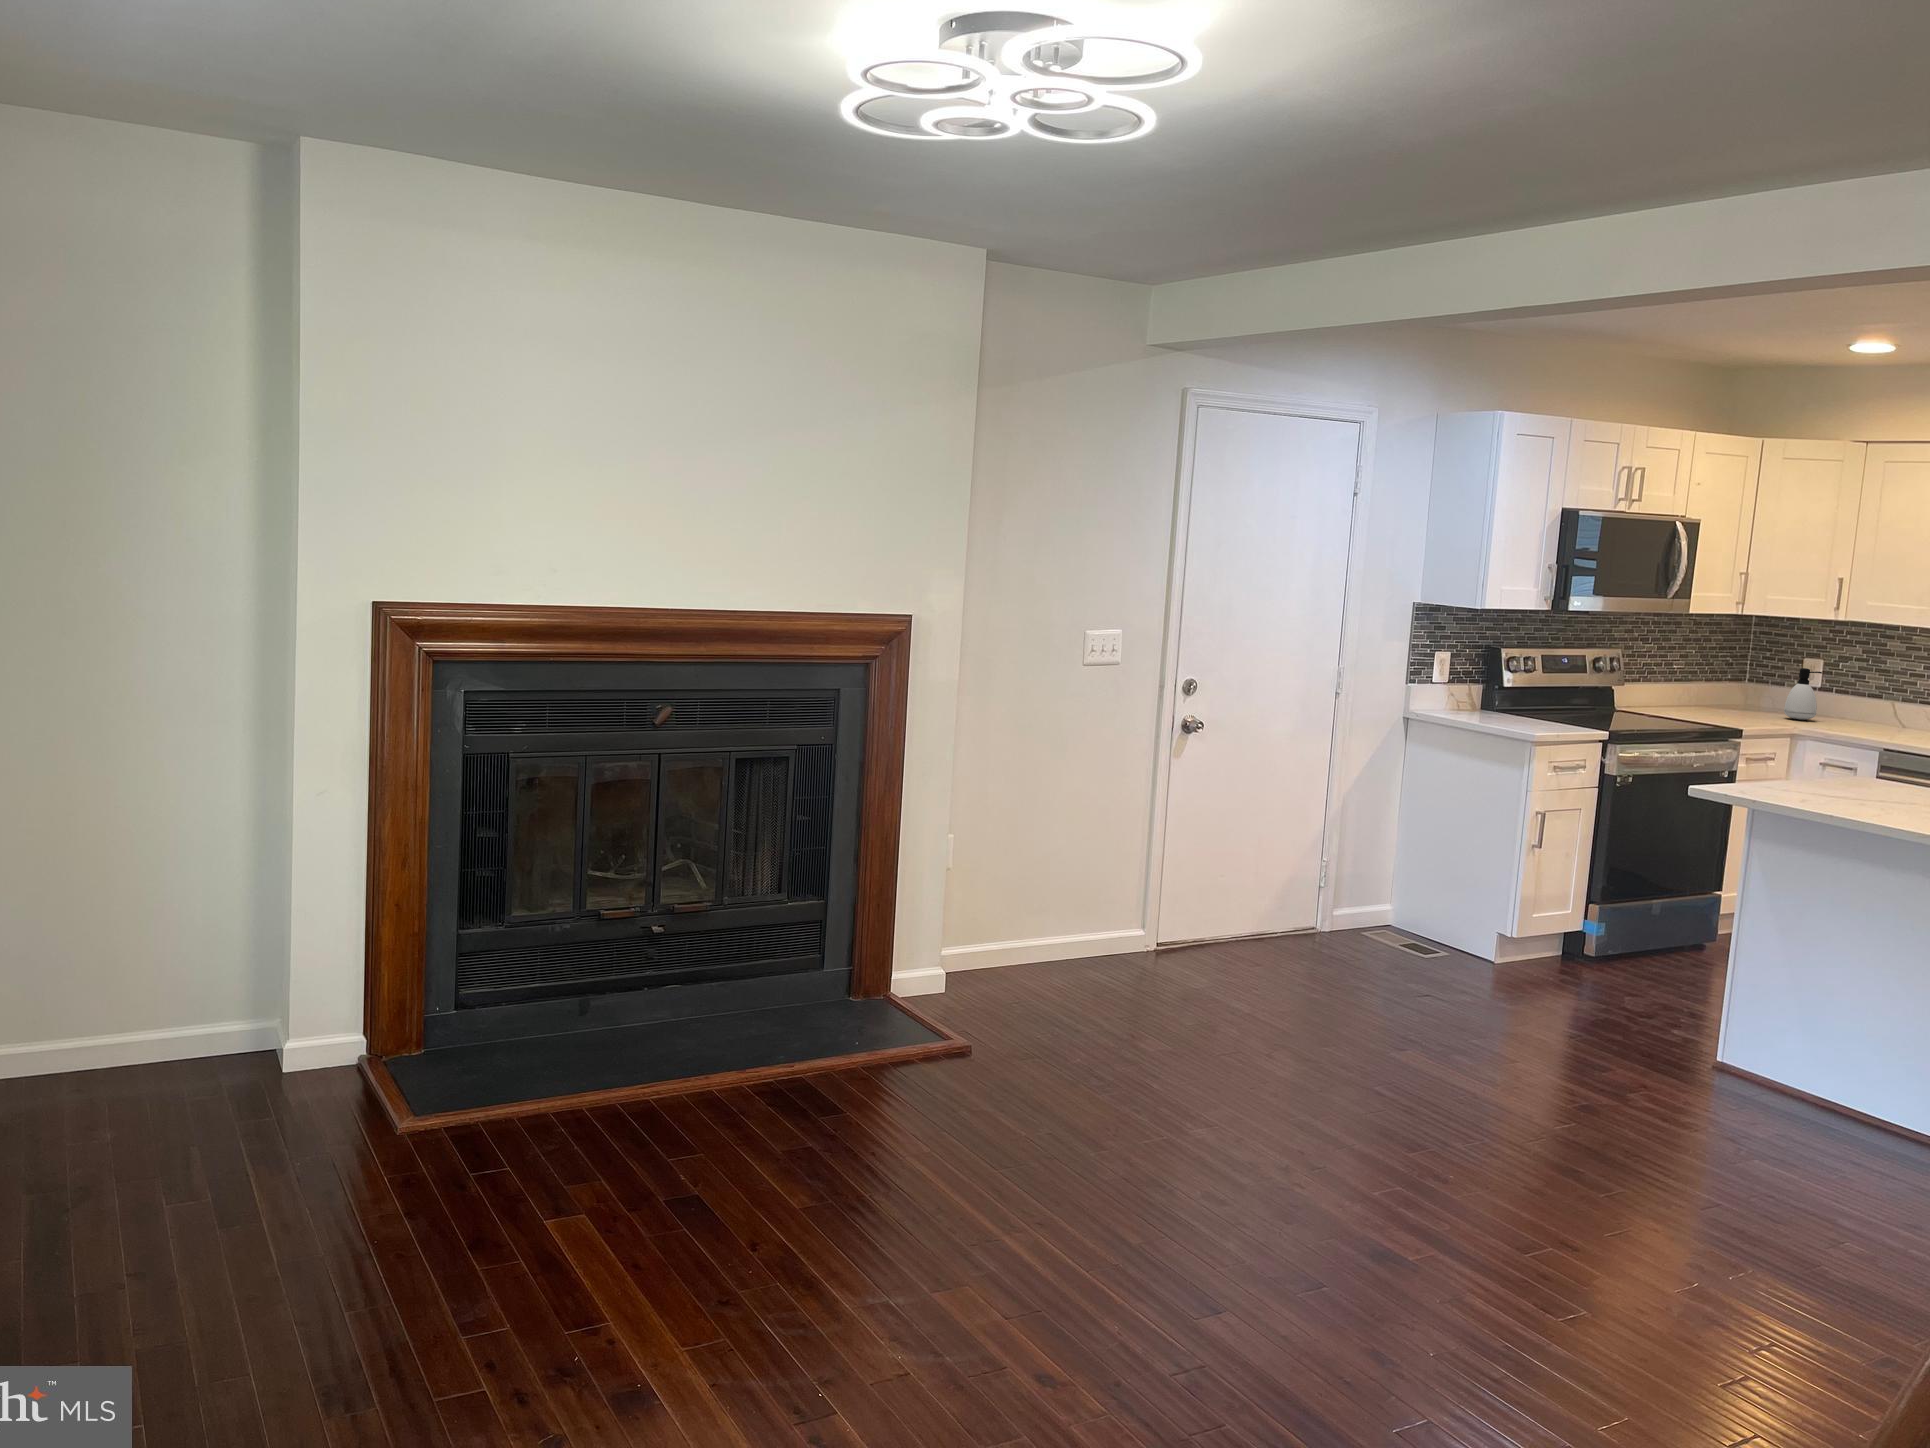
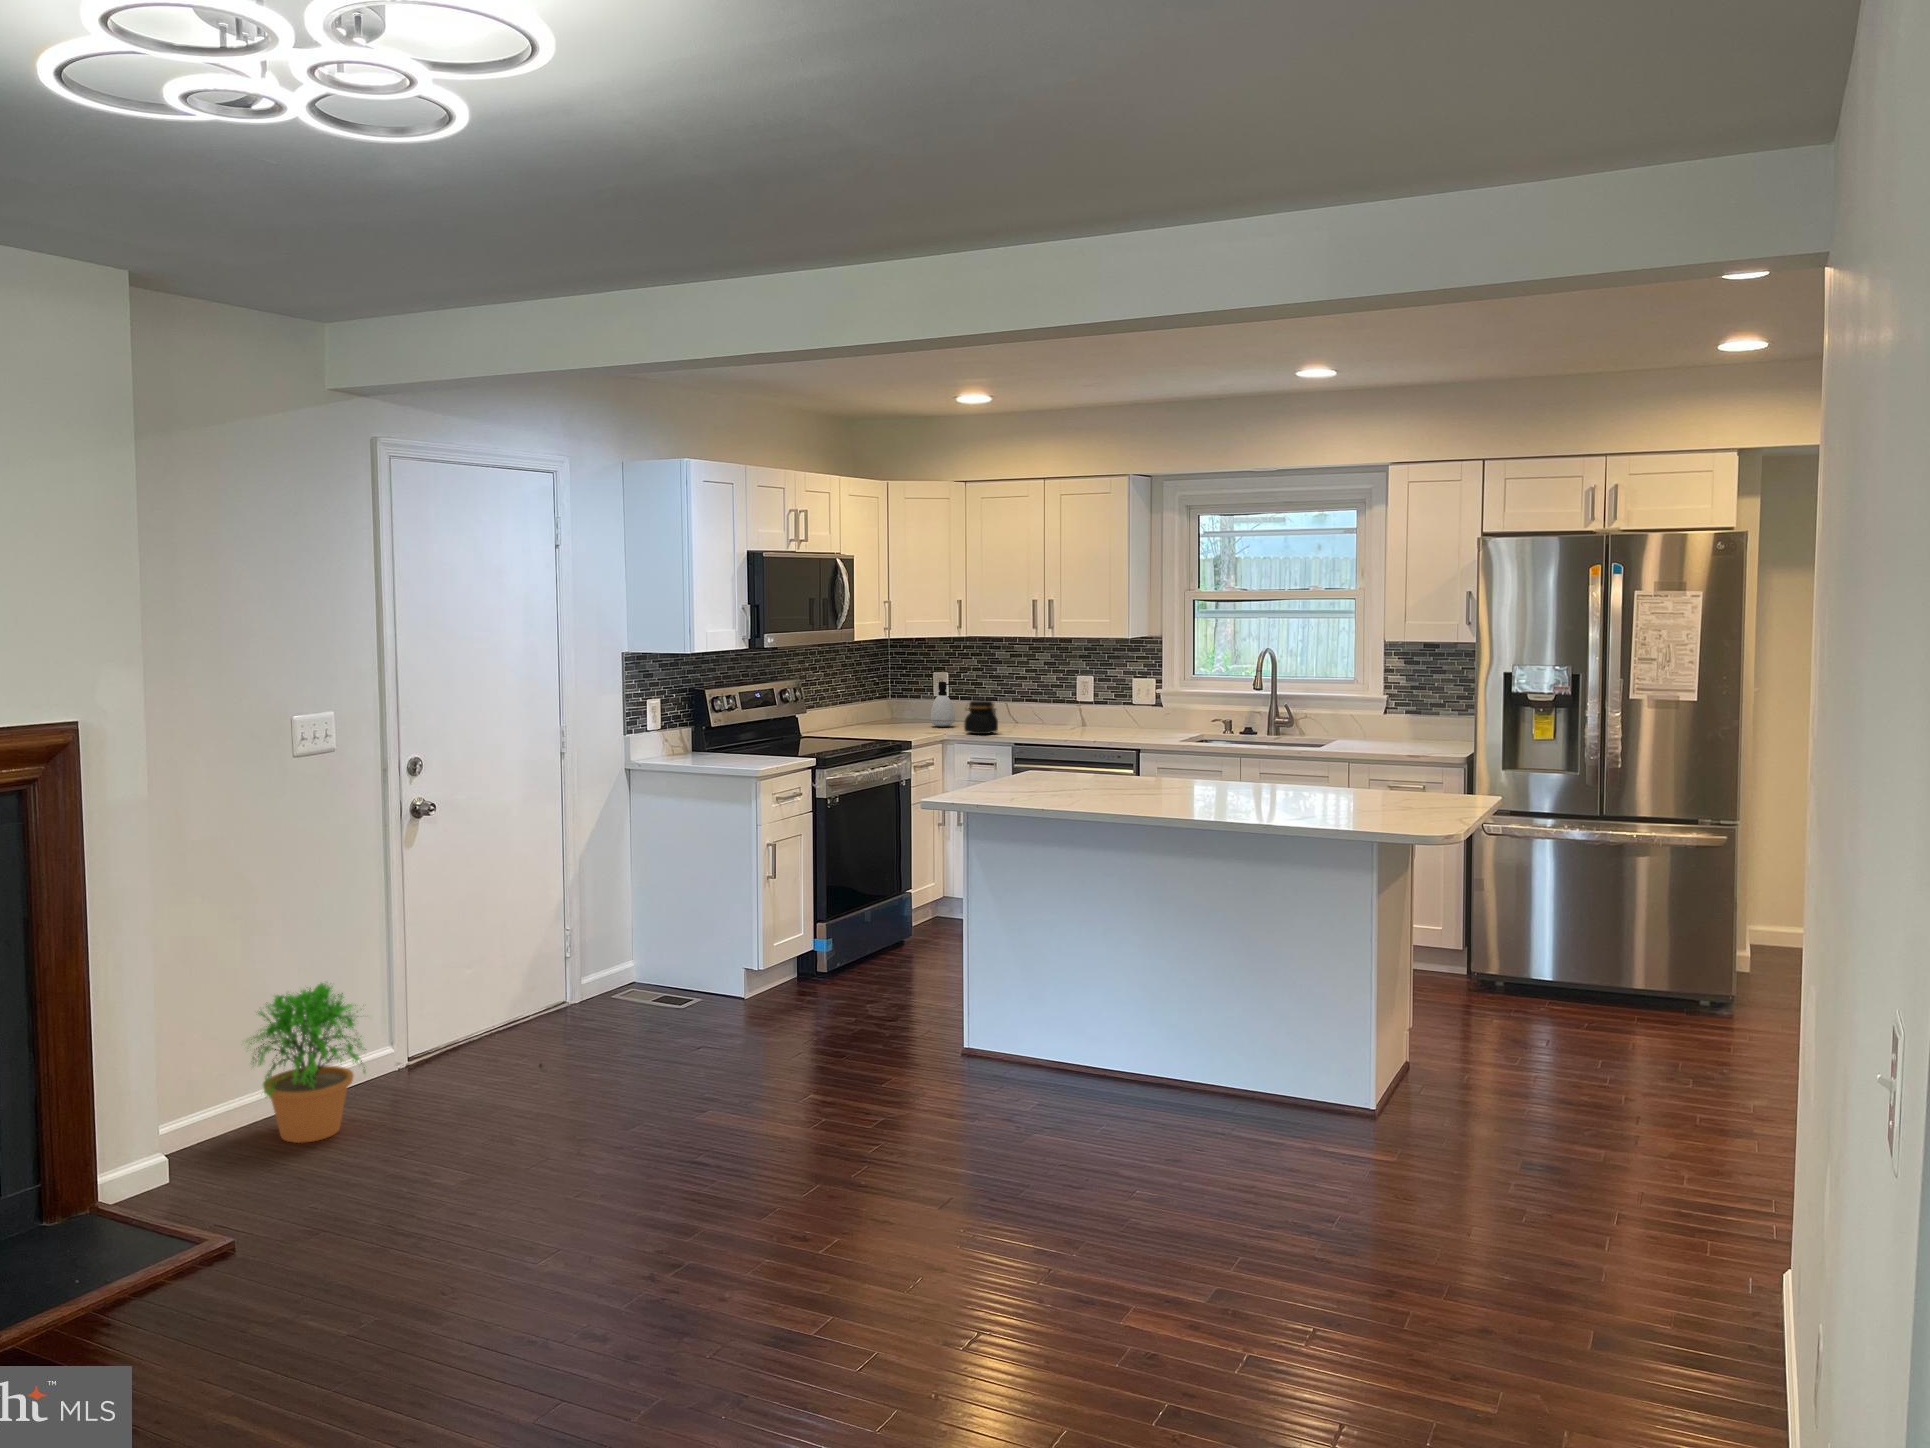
jar: none [1820,693,1867,733] -> present [964,701,998,734]
potted plant: none [1011,856,1122,989] -> present [249,983,366,1143]

